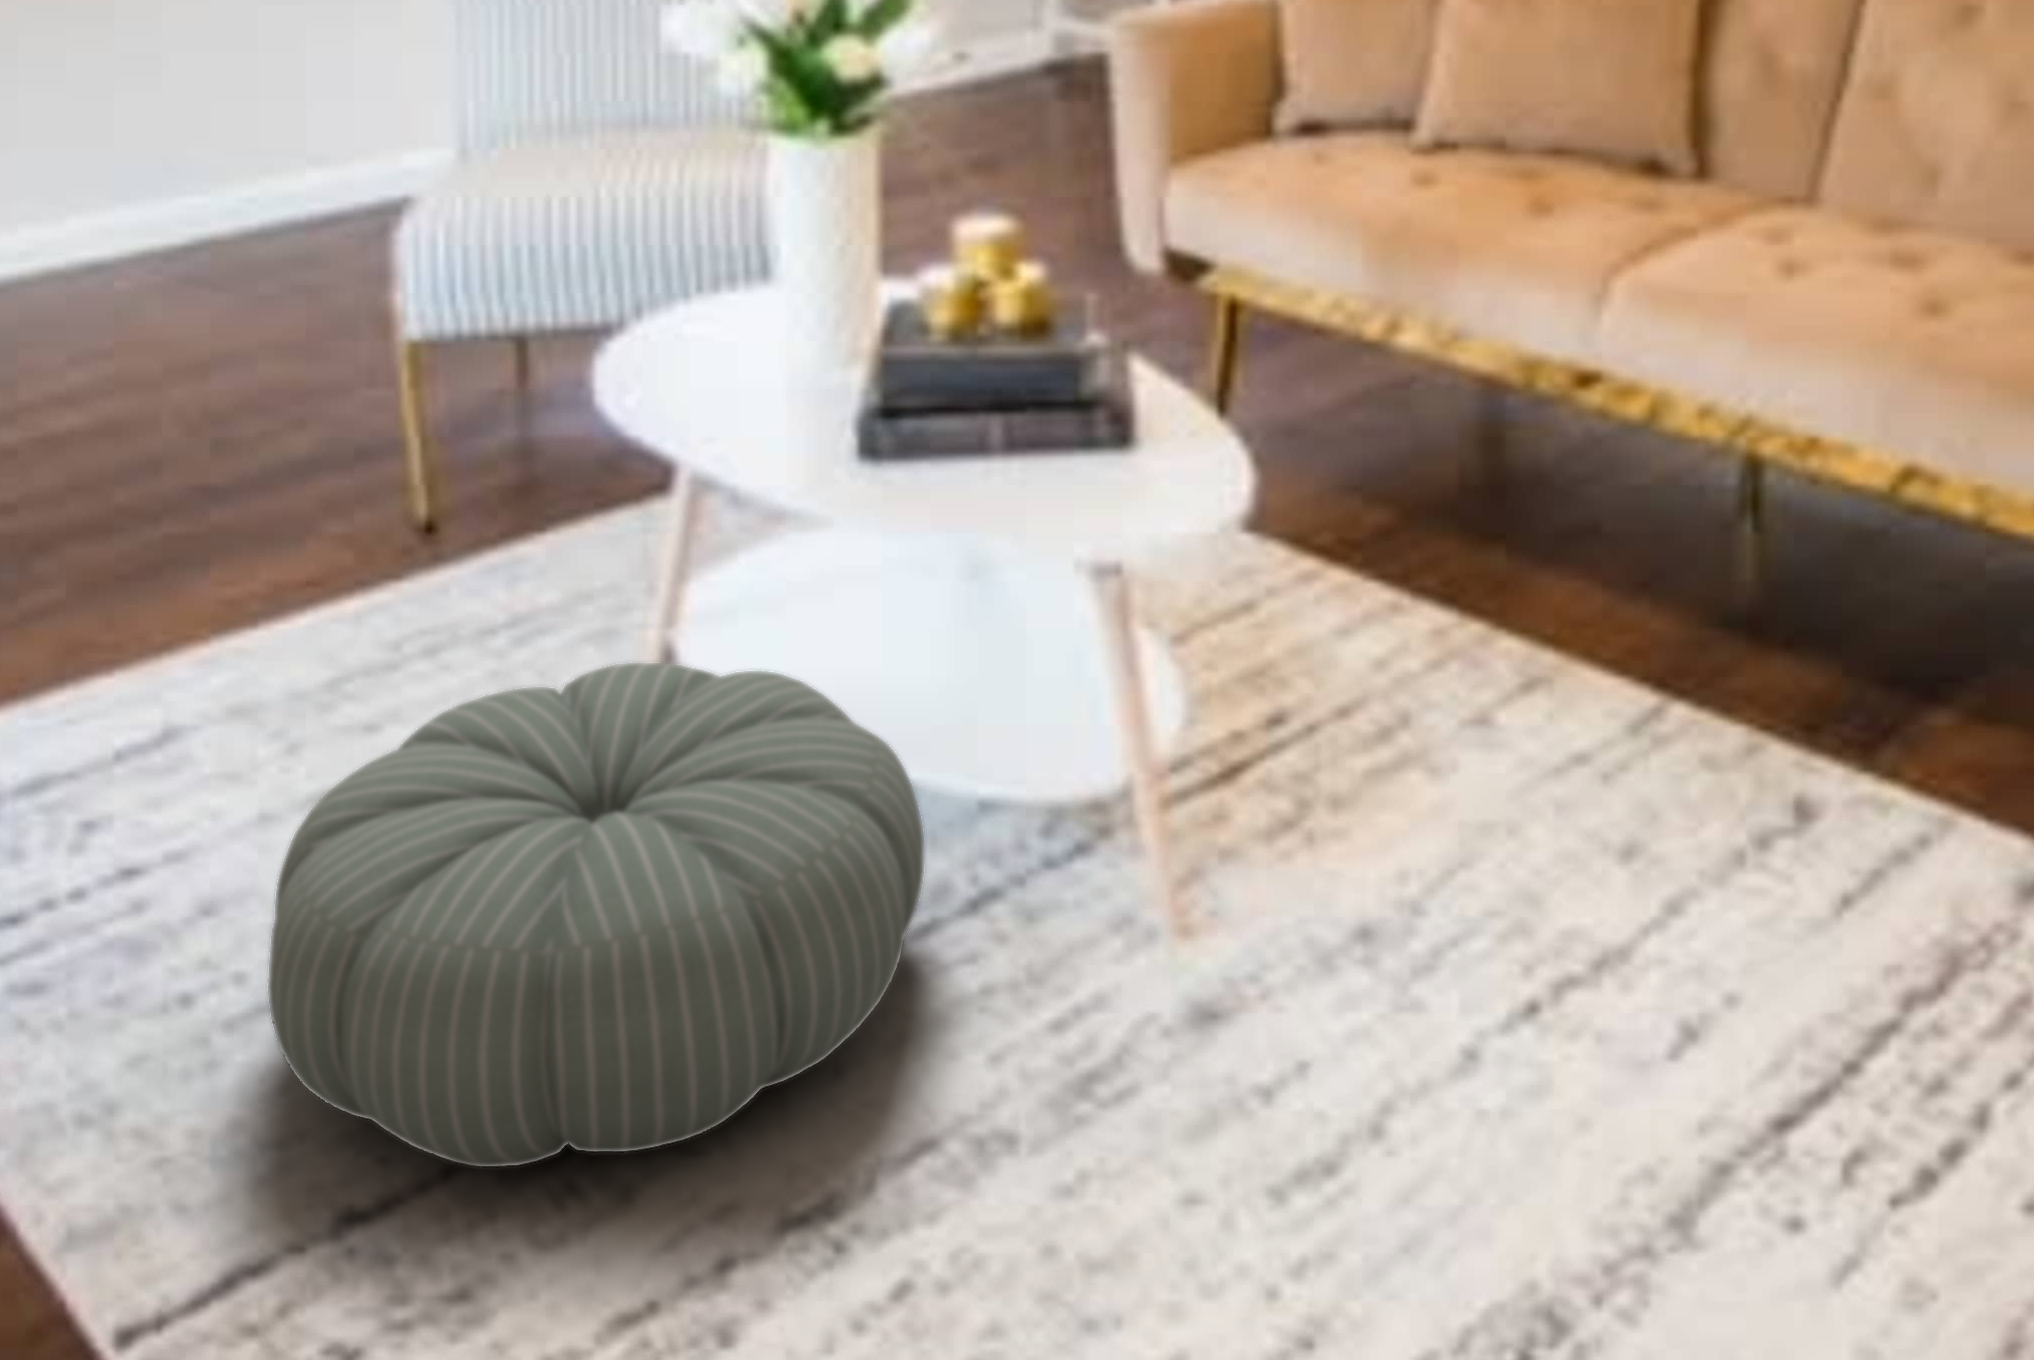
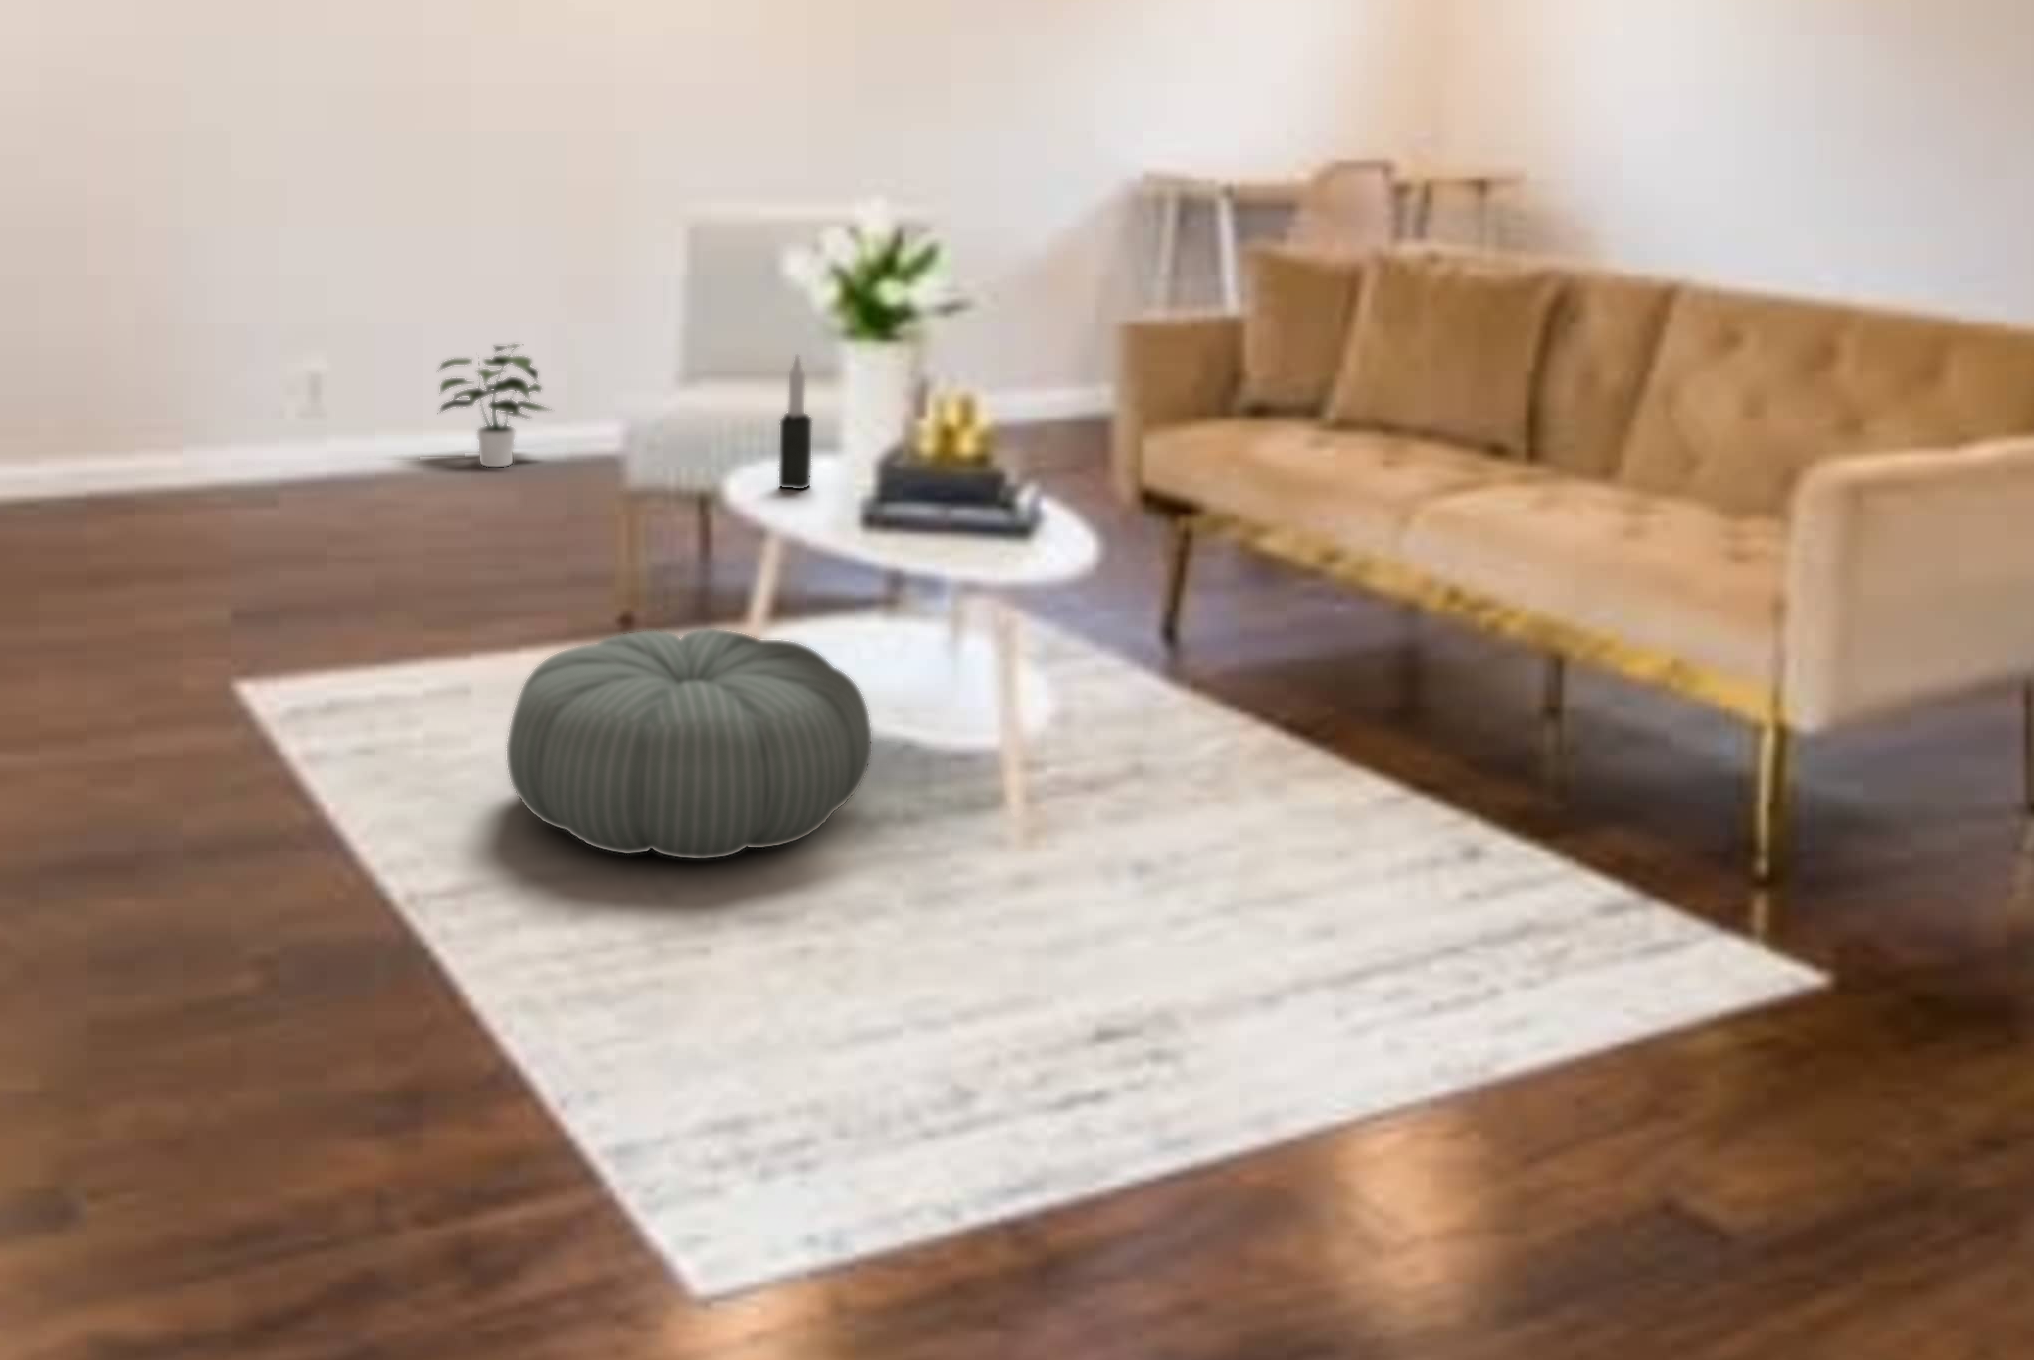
potted plant: none [66,87,265,270] -> present [440,345,545,467]
candle: none [686,175,744,391] -> present [779,355,811,489]

